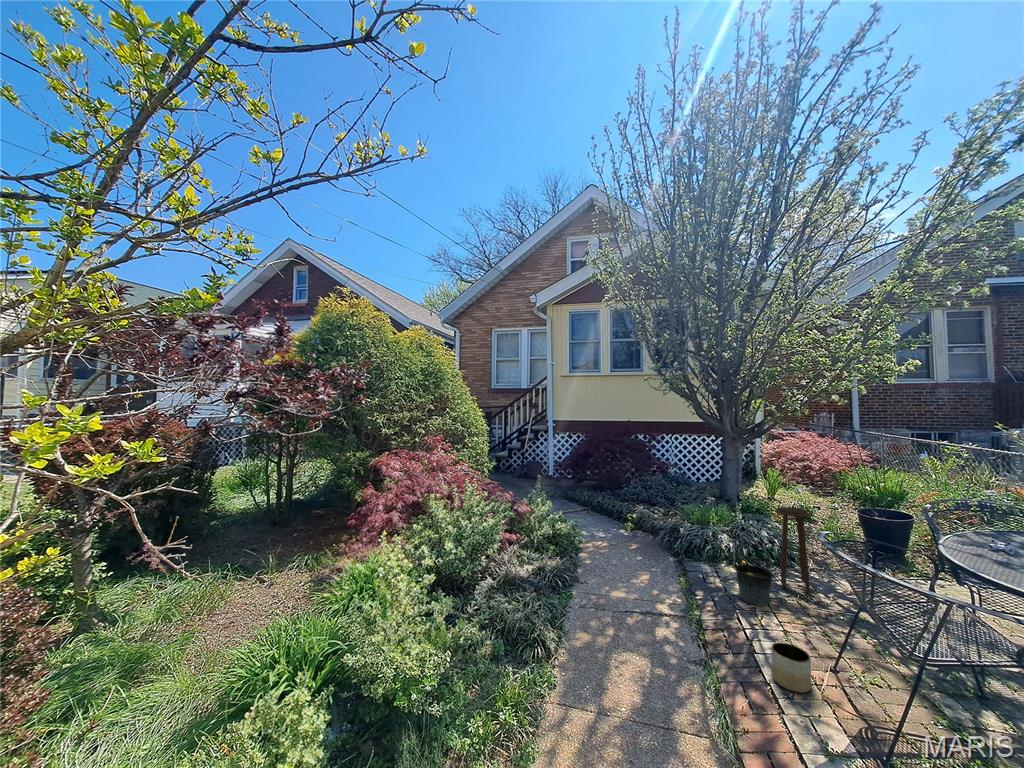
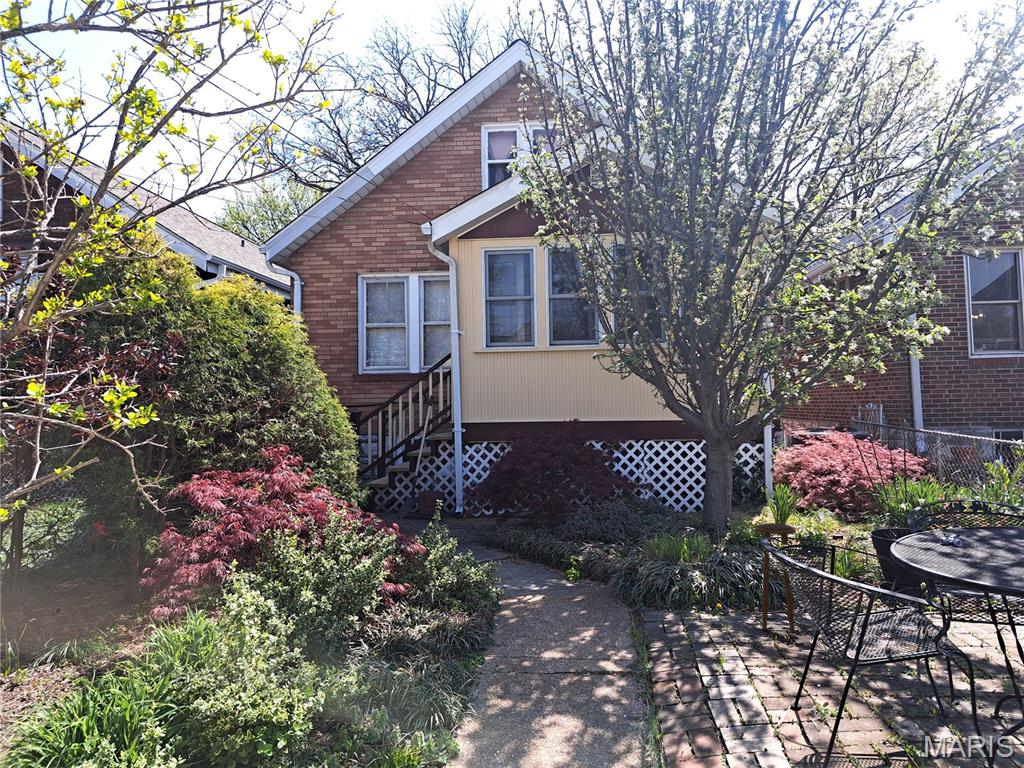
bucket: present [733,564,775,606] -> none [699,601,749,651]
planter: present [772,642,812,693] -> none [727,680,770,734]

